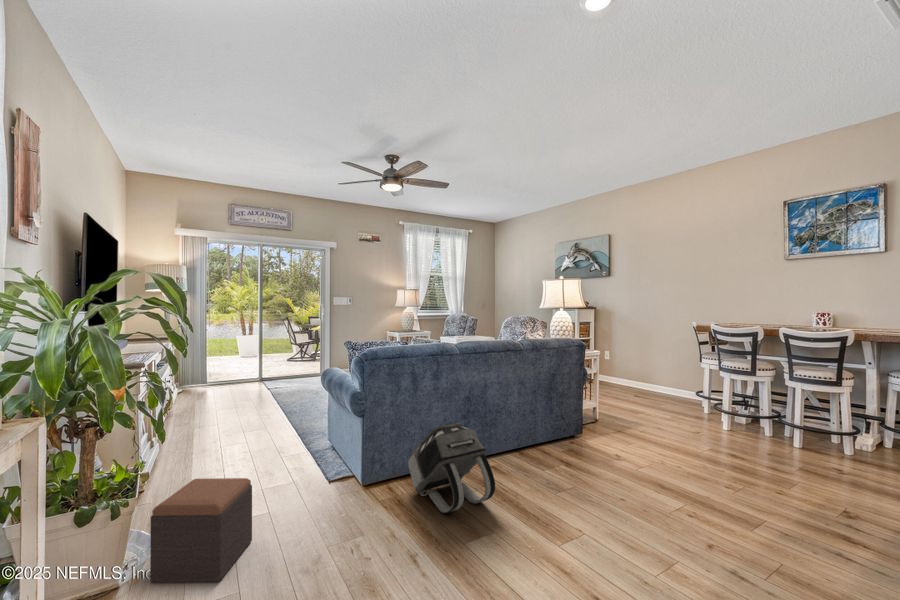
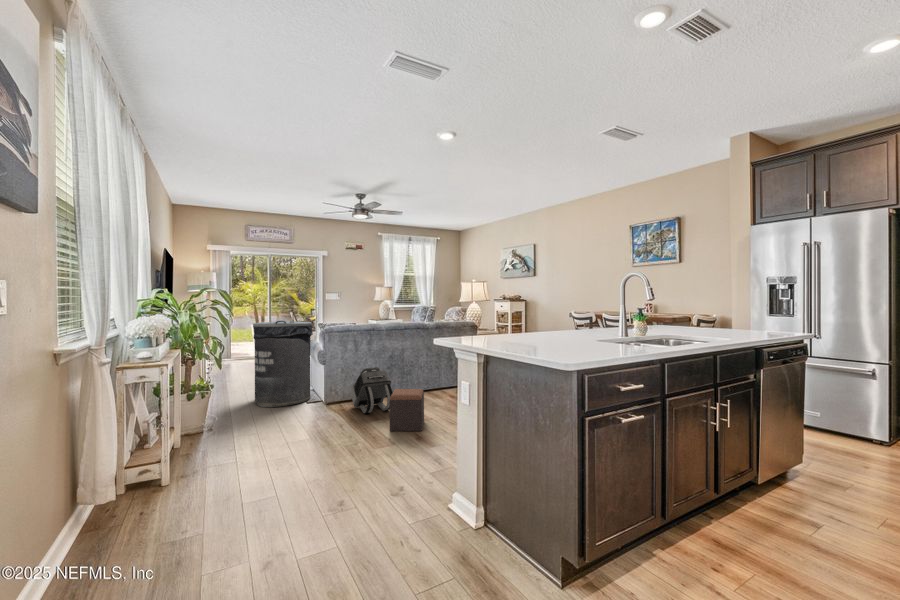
trash can: none [236,338,337,494] -> present [253,320,313,407]
footstool: present [150,478,252,583] -> present [389,389,424,431]

